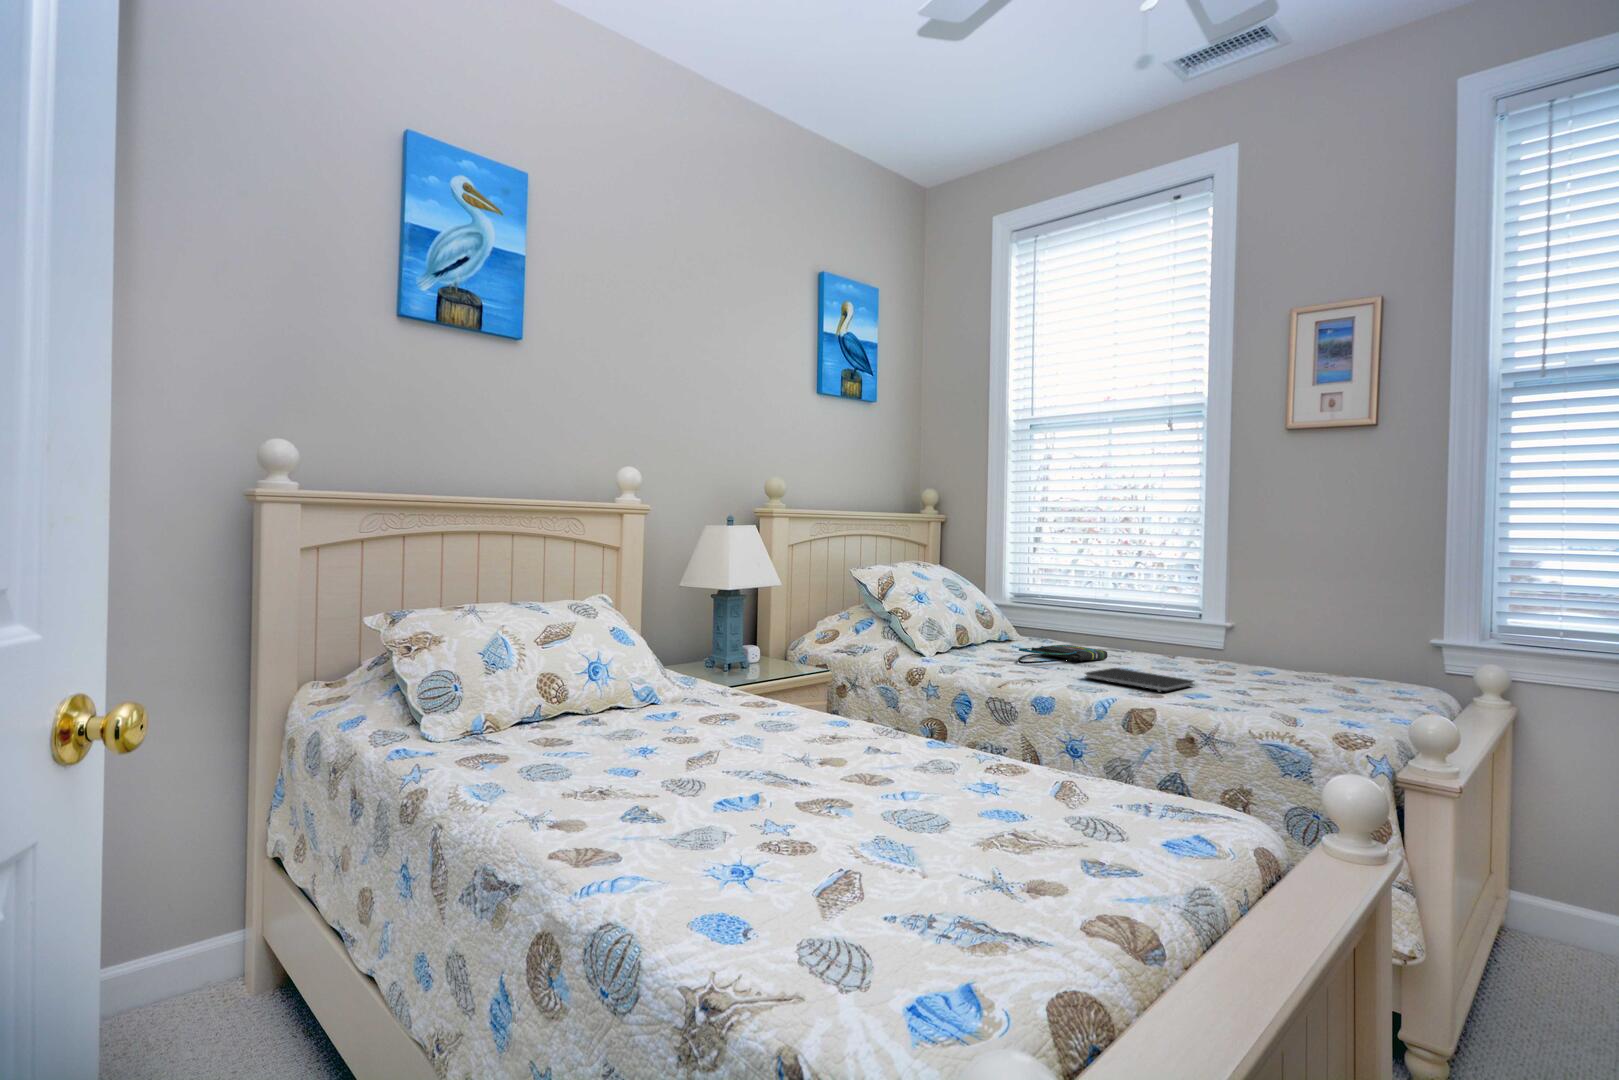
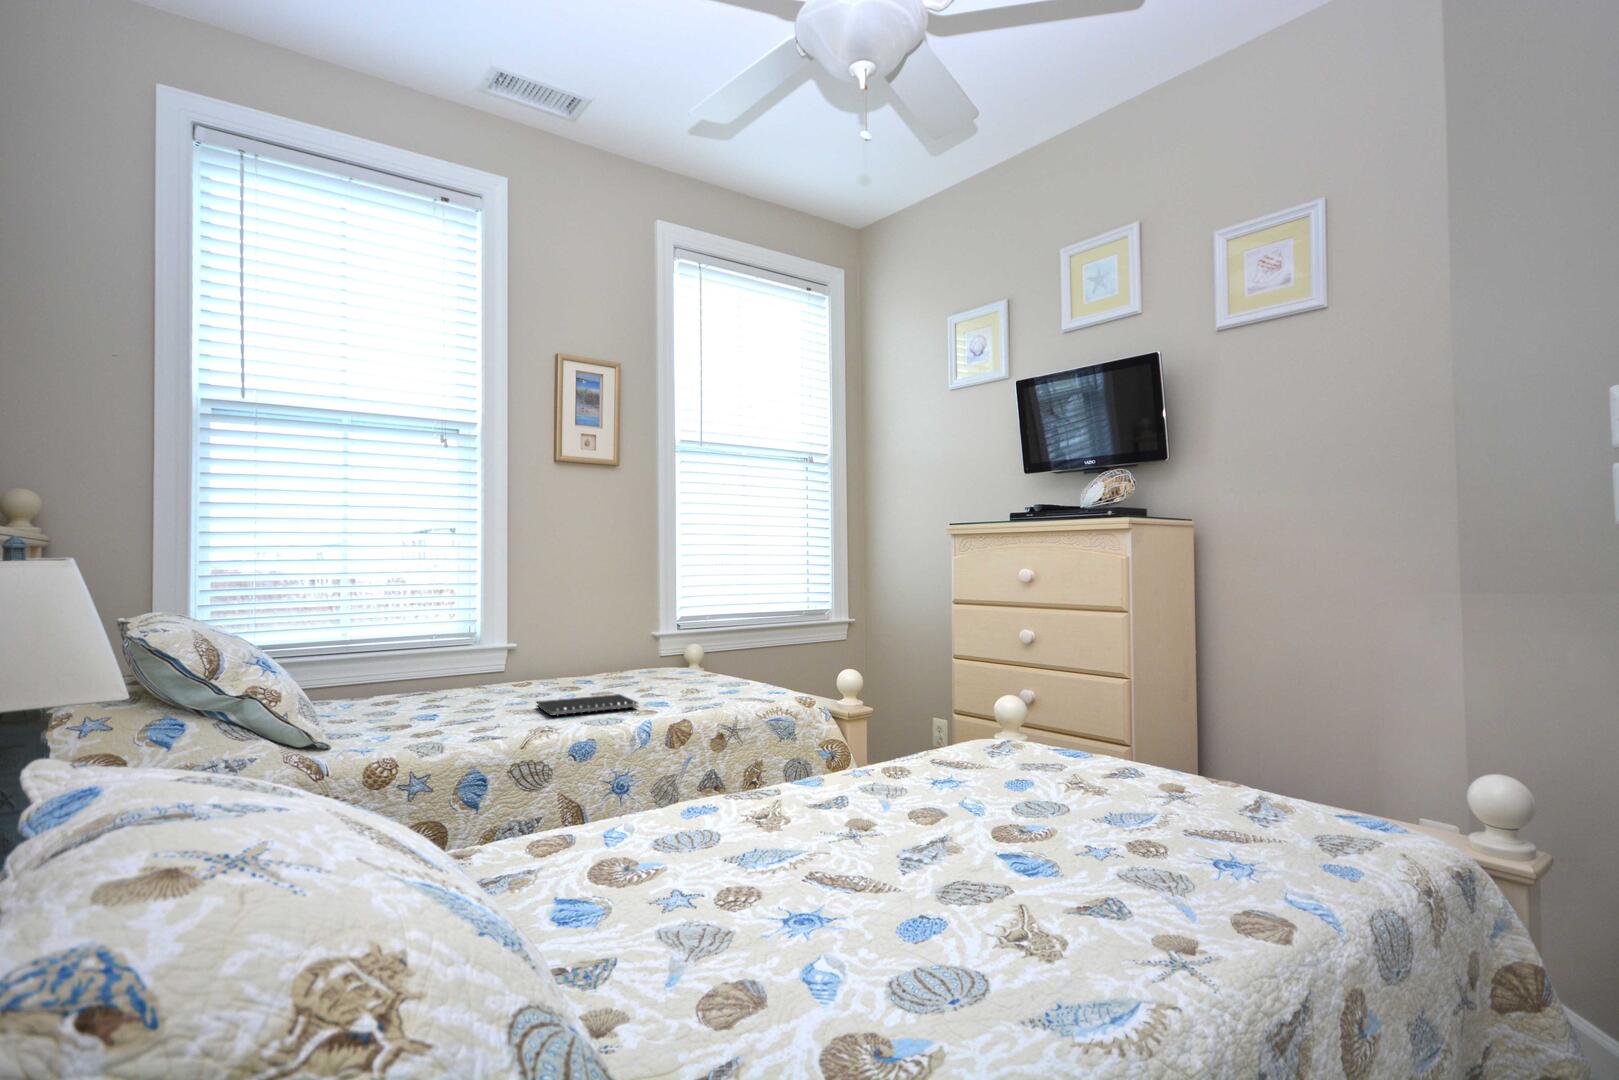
tote bag: present [1018,645,1108,664] -> none [395,691,477,723]

